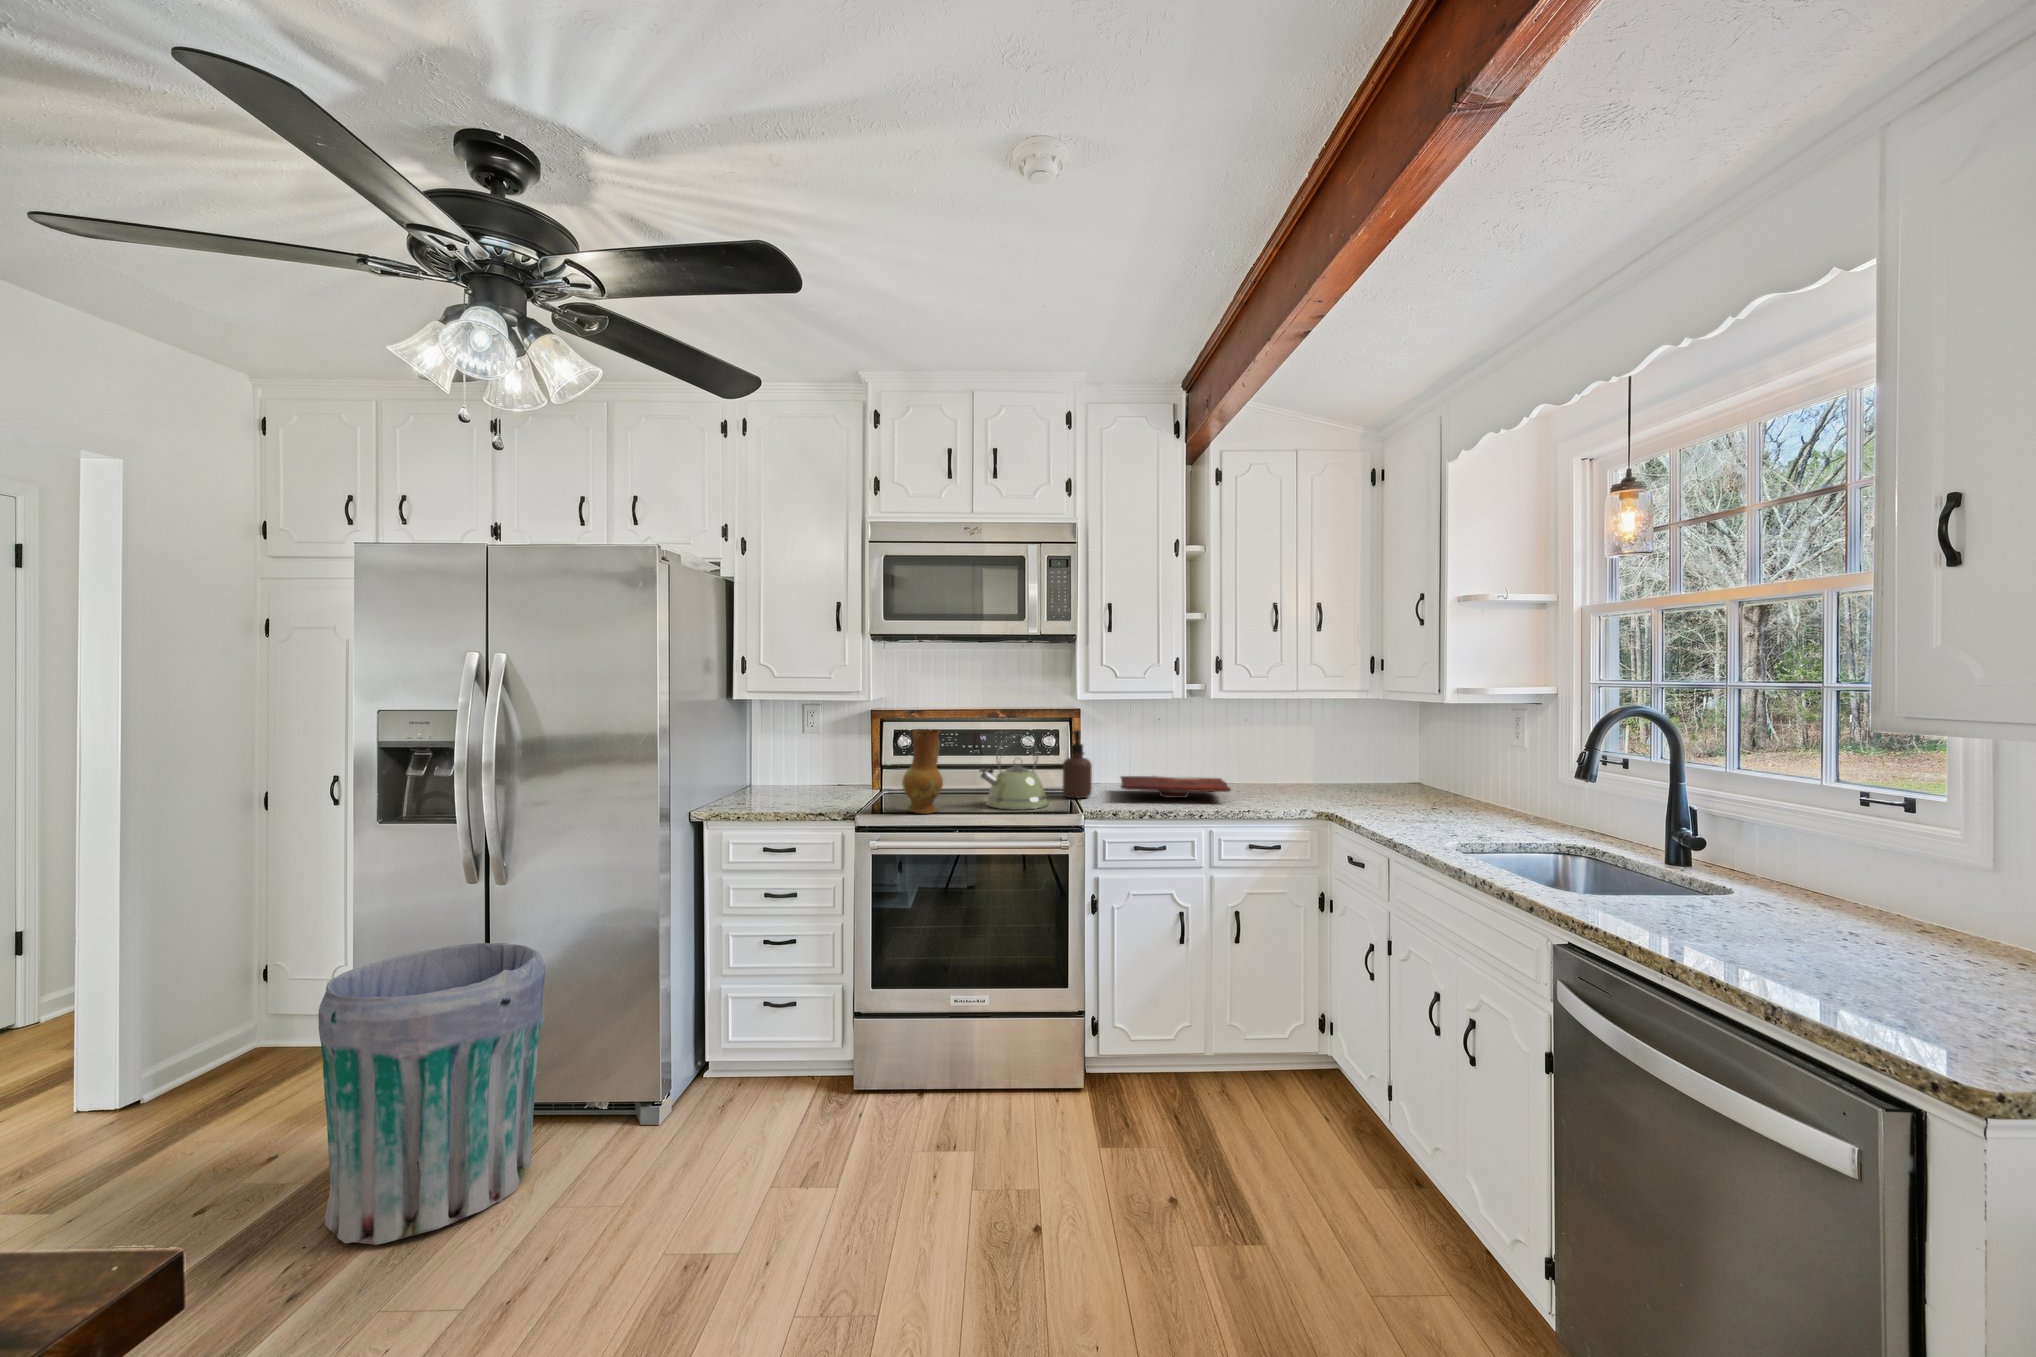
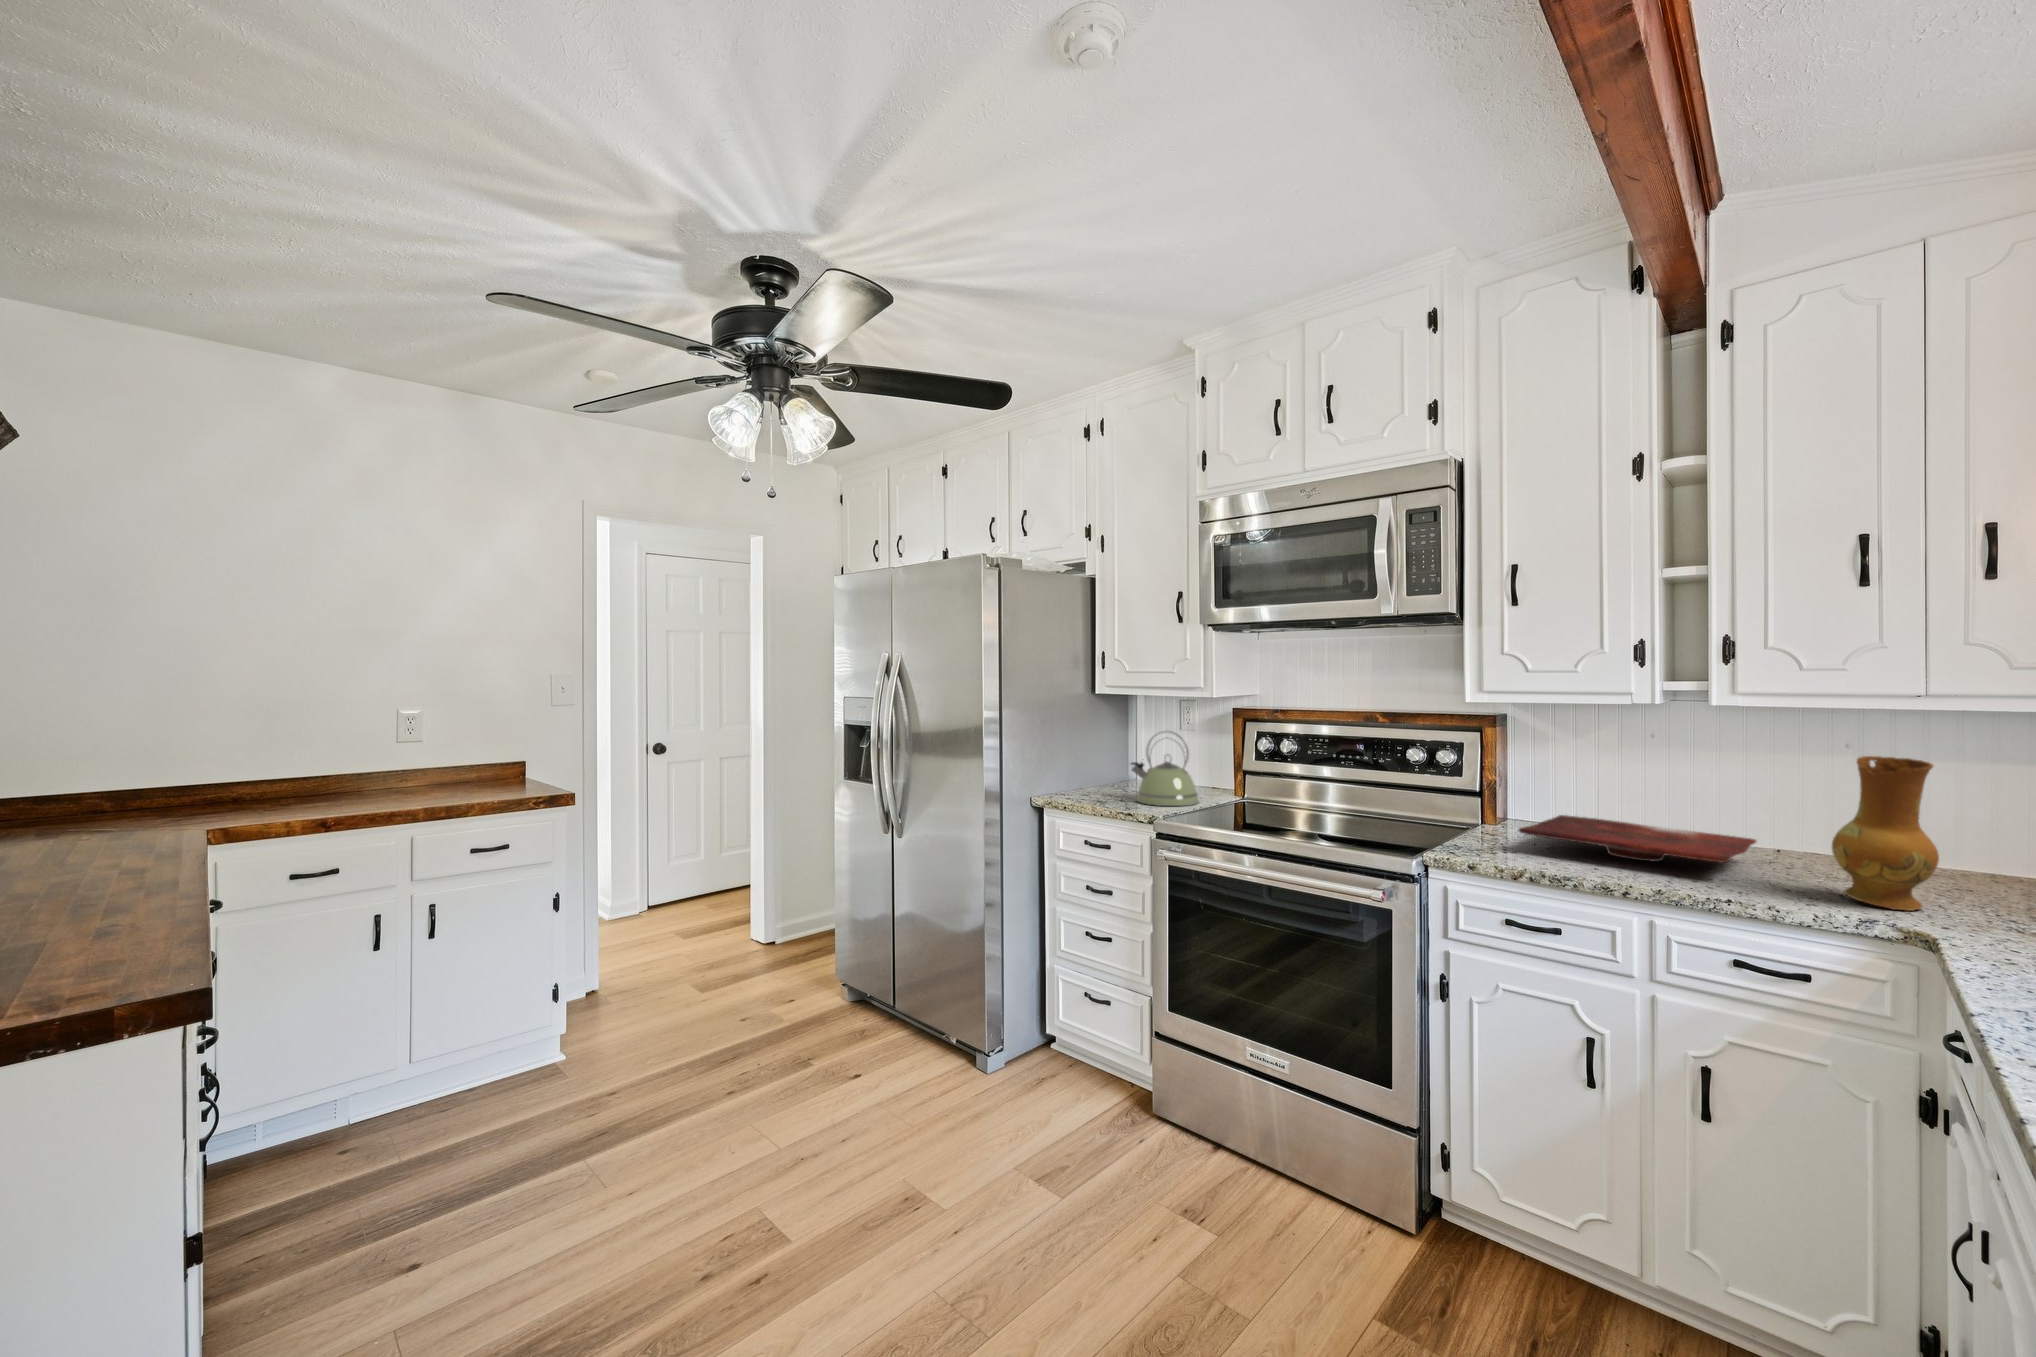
ceramic jug: present [902,729,943,814] -> present [1832,756,1939,911]
soap dispenser: present [1063,730,1092,798] -> none [1445,744,1490,838]
kettle: present [979,734,1048,810] -> present [1131,731,1199,806]
trash can: present [318,943,545,1245] -> none [767,879,910,1088]

